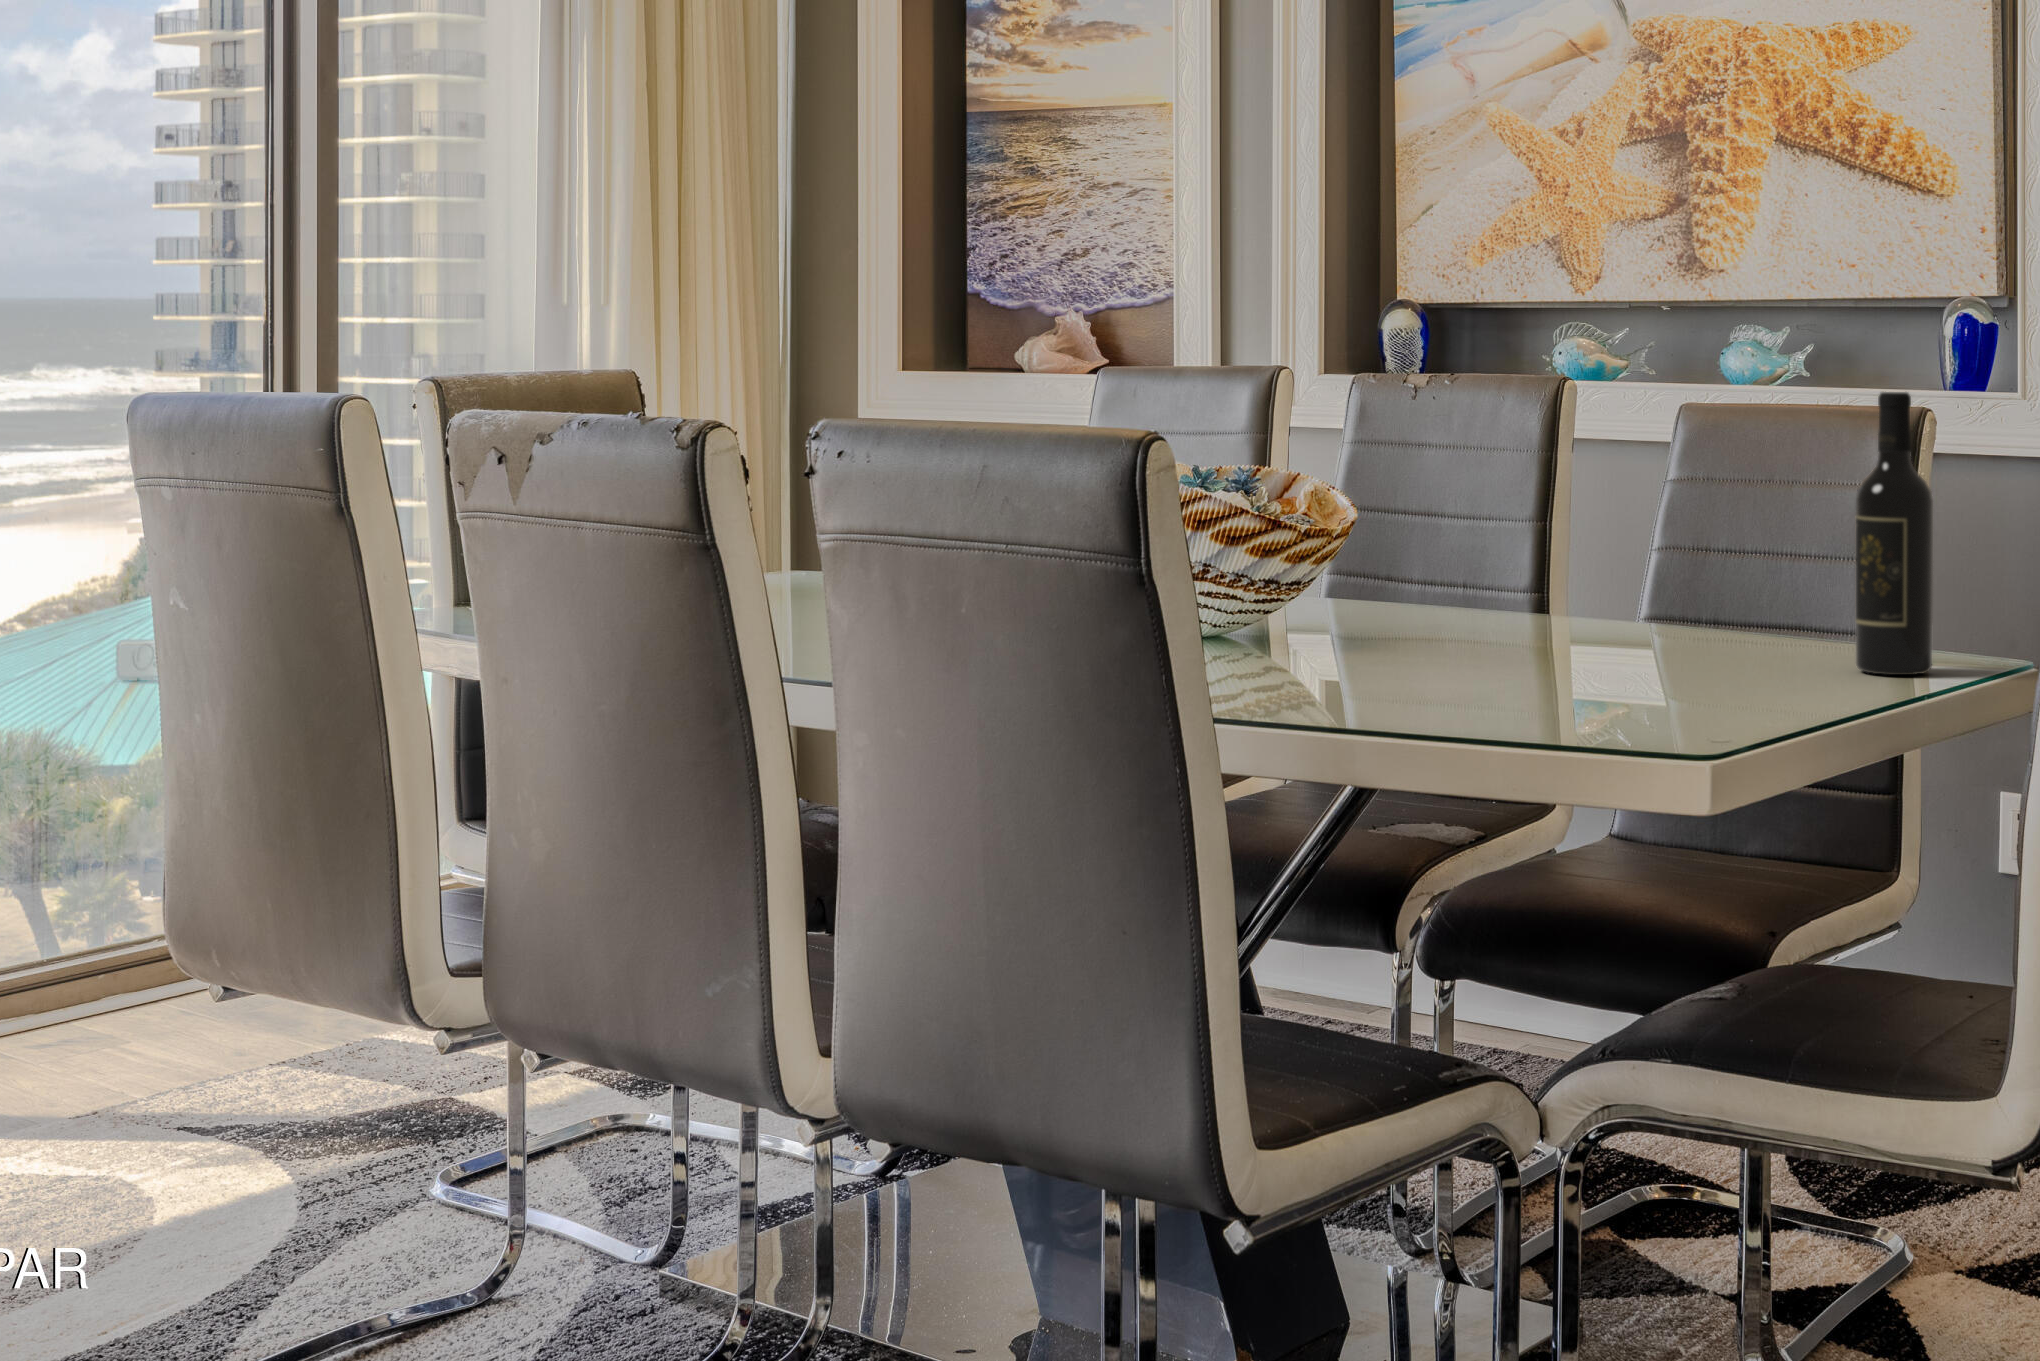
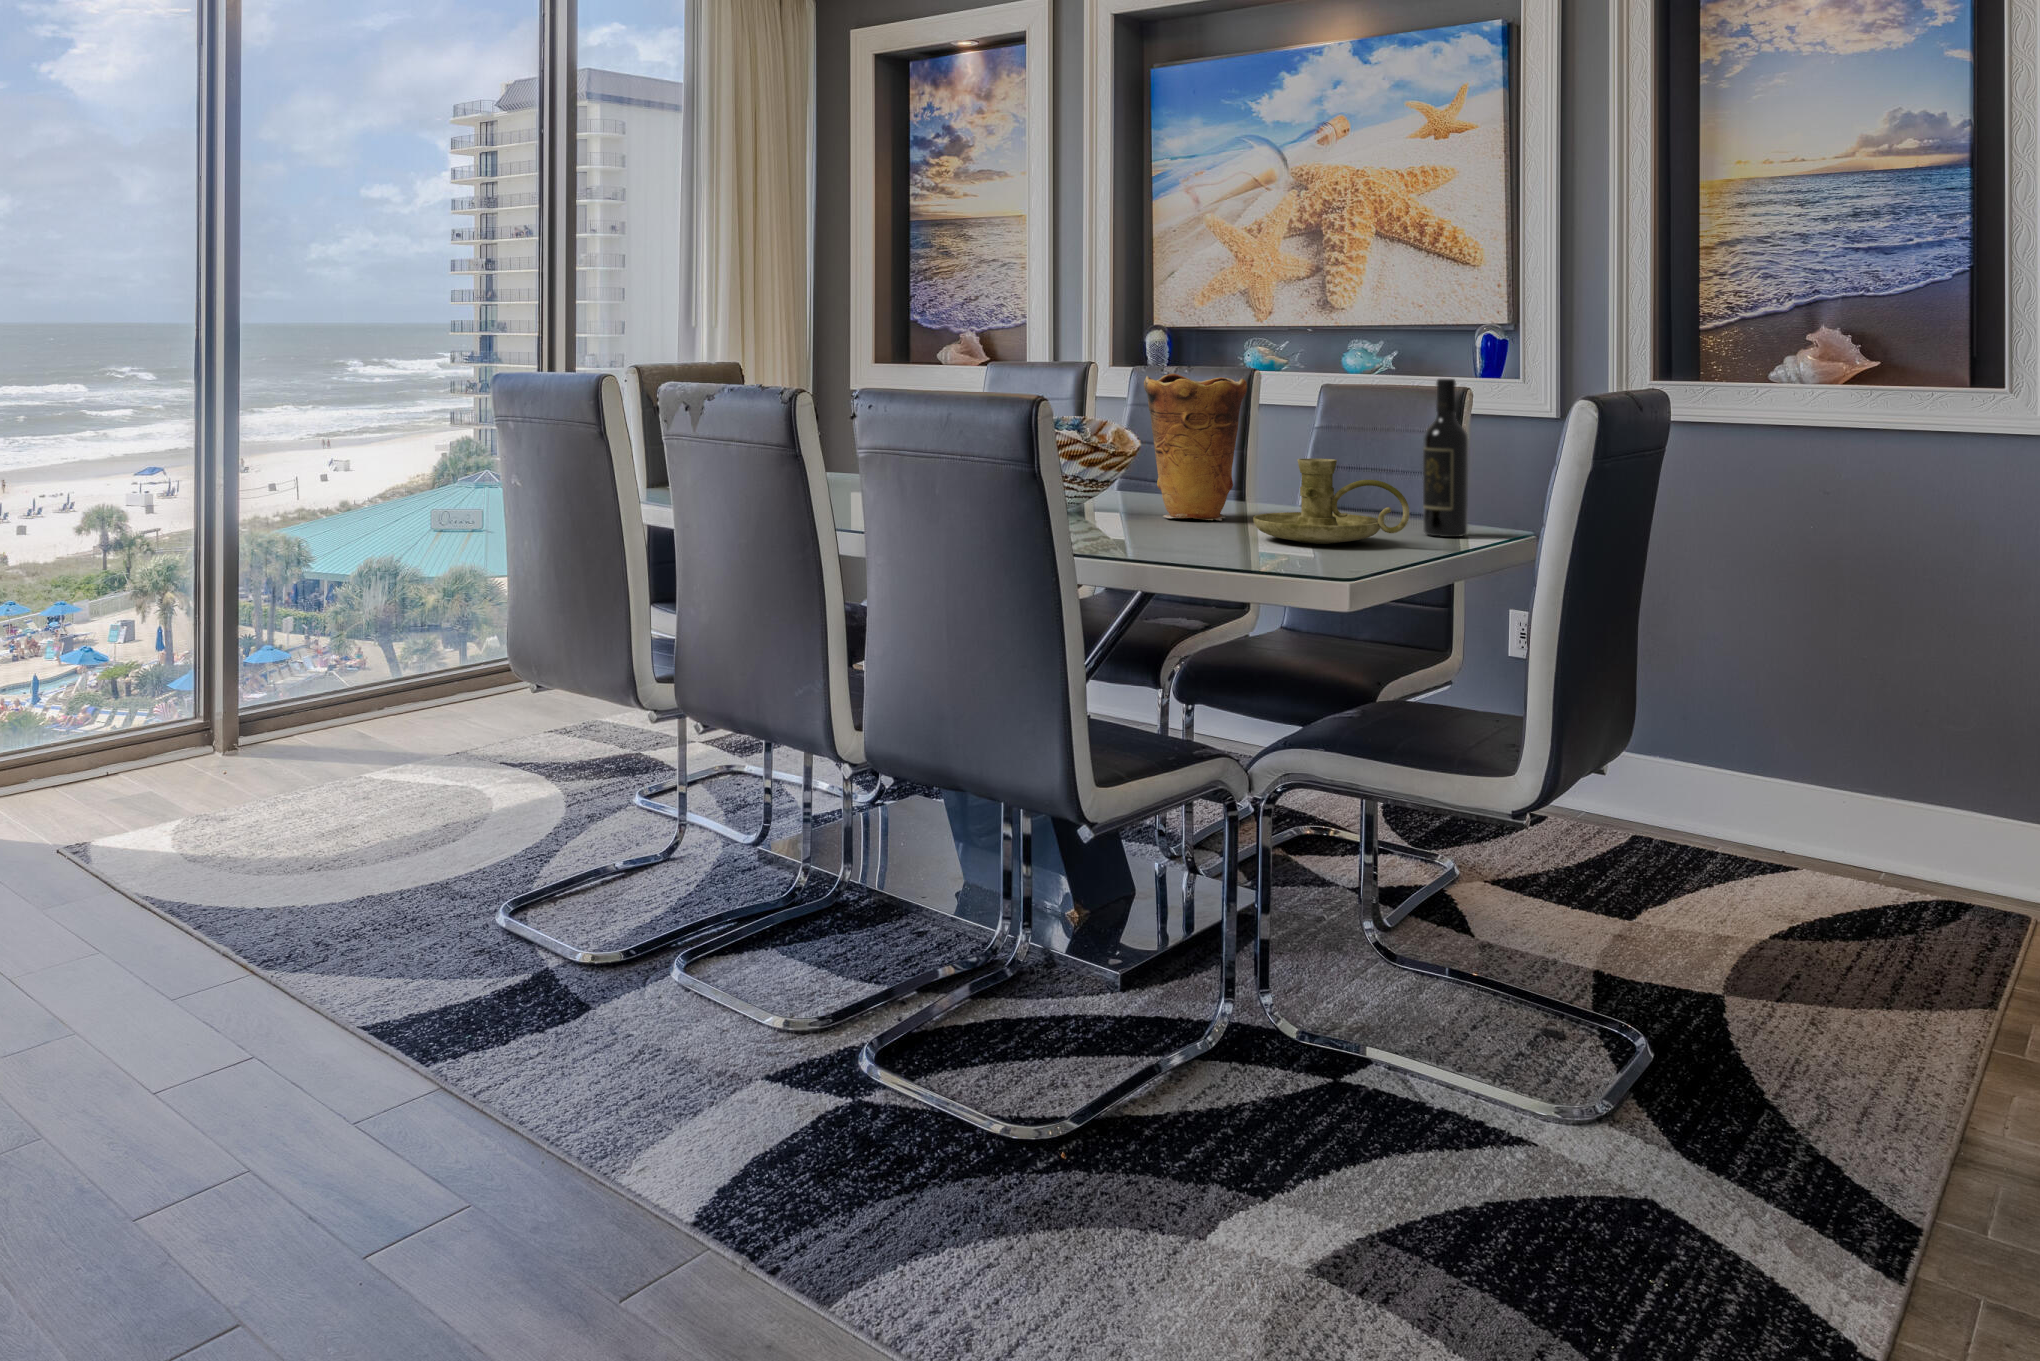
vase: none [1366,384,1549,650] -> present [1144,373,1247,520]
candle holder: none [1558,538,1832,690] -> present [1253,458,1409,544]

